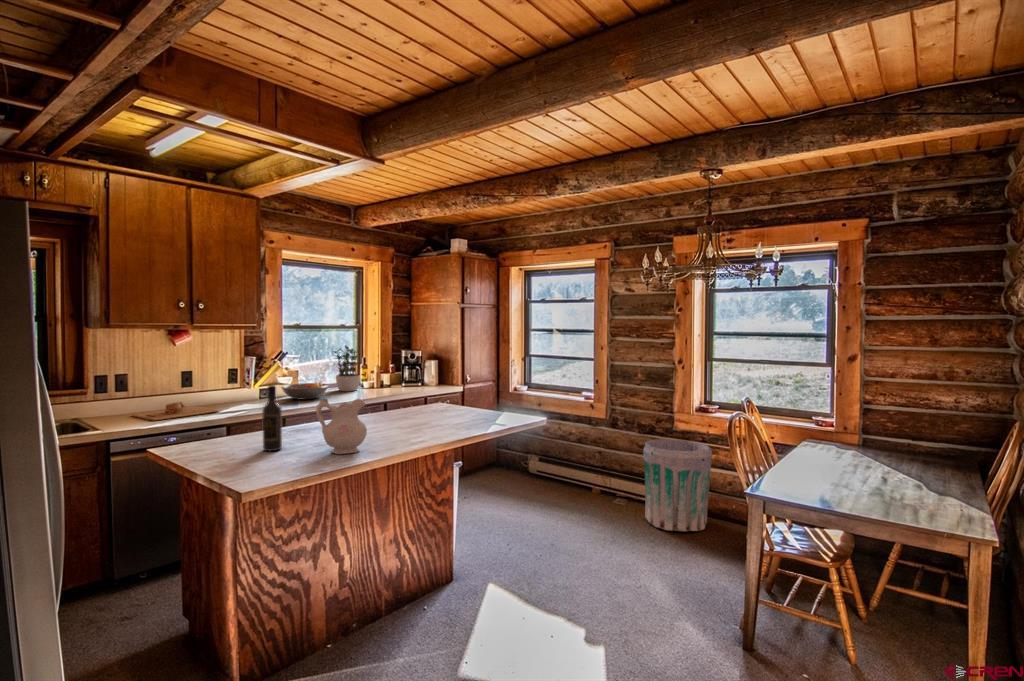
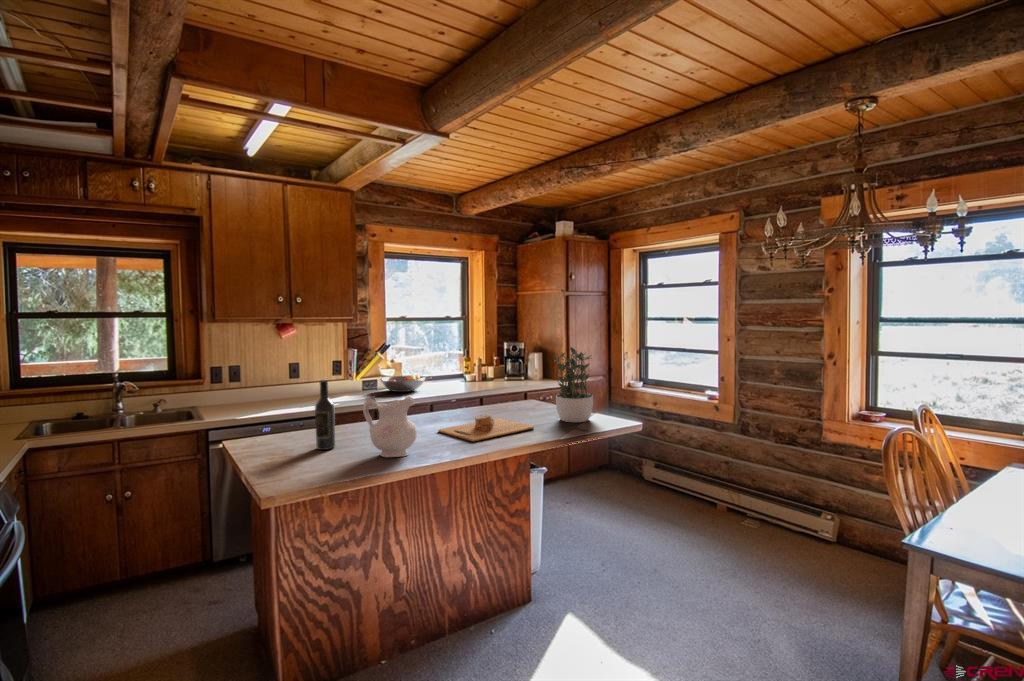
potted plant: present [333,345,360,391] -> present [551,347,593,422]
cutting board: present [132,402,218,421] -> present [438,414,534,442]
trash can: present [643,439,712,531] -> none [778,451,873,571]

